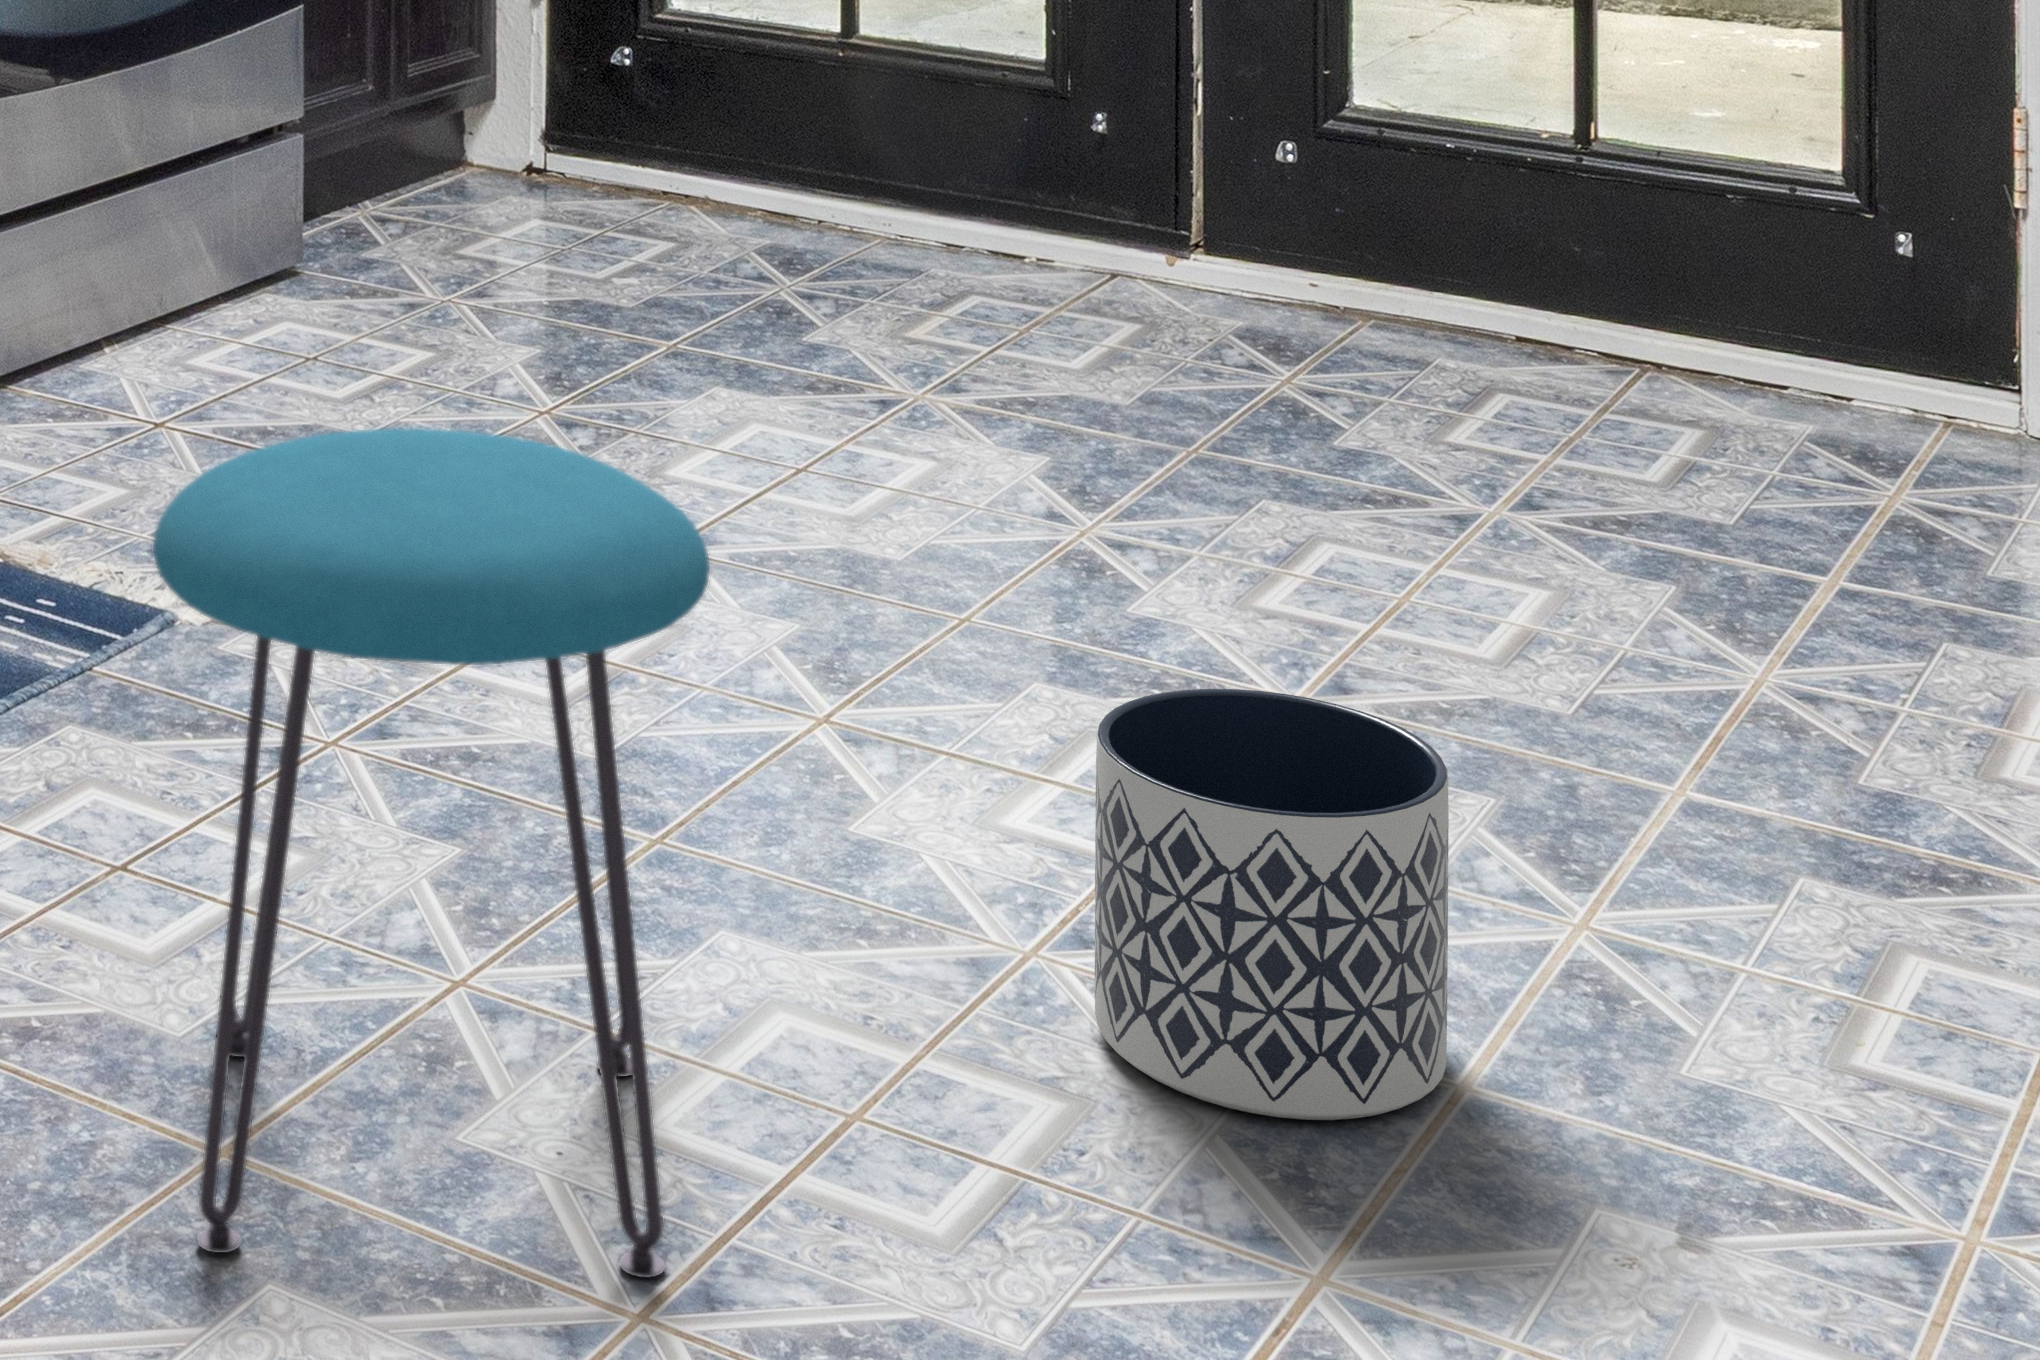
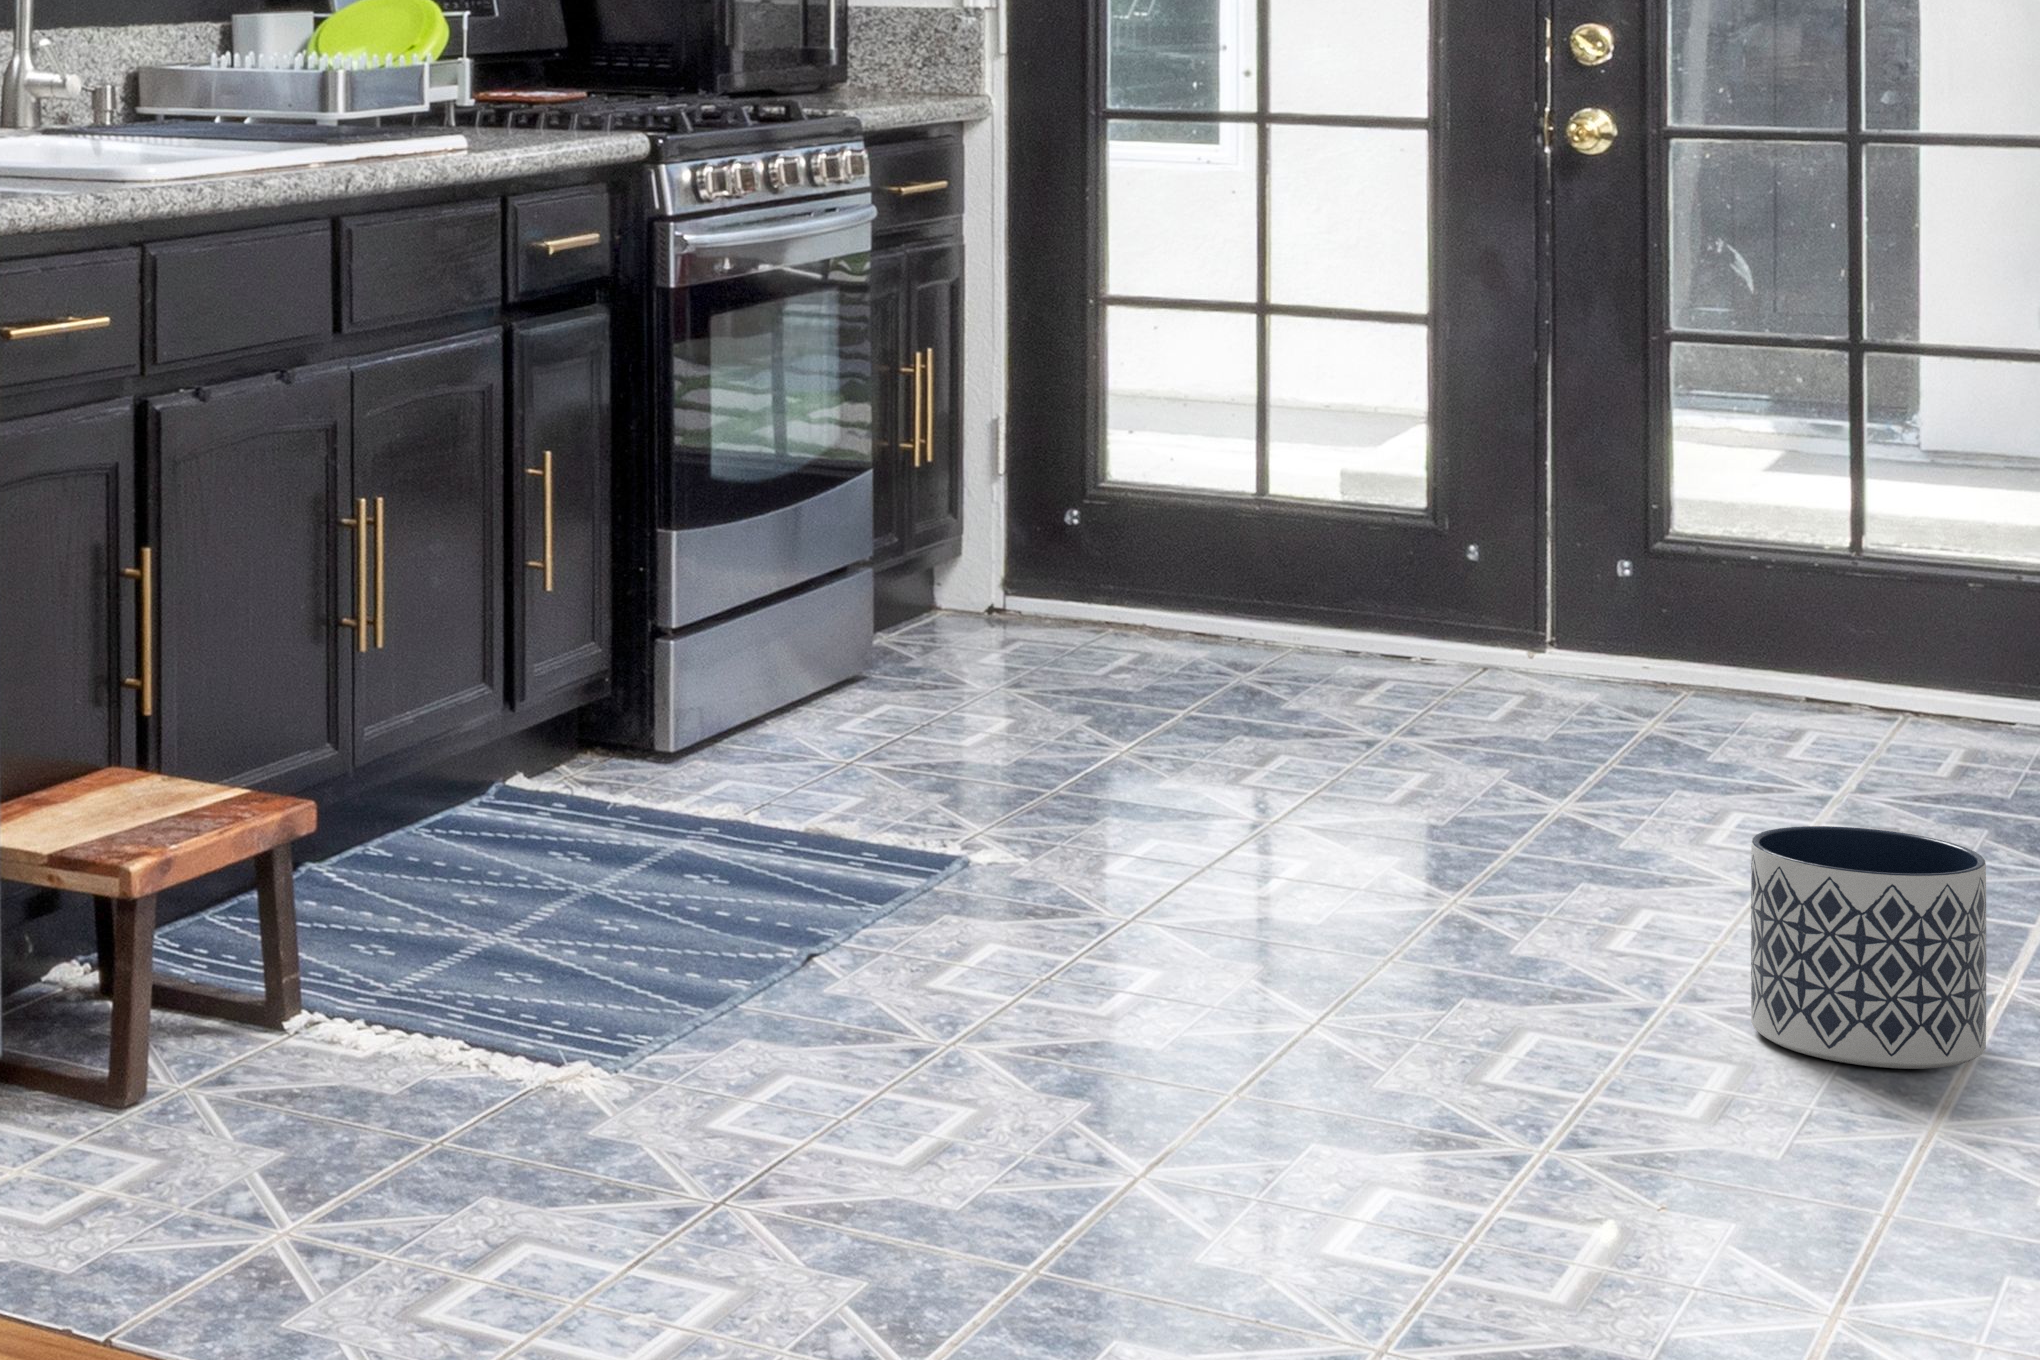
stool: present [153,429,710,1278] -> none [1201,649,1568,1134]

